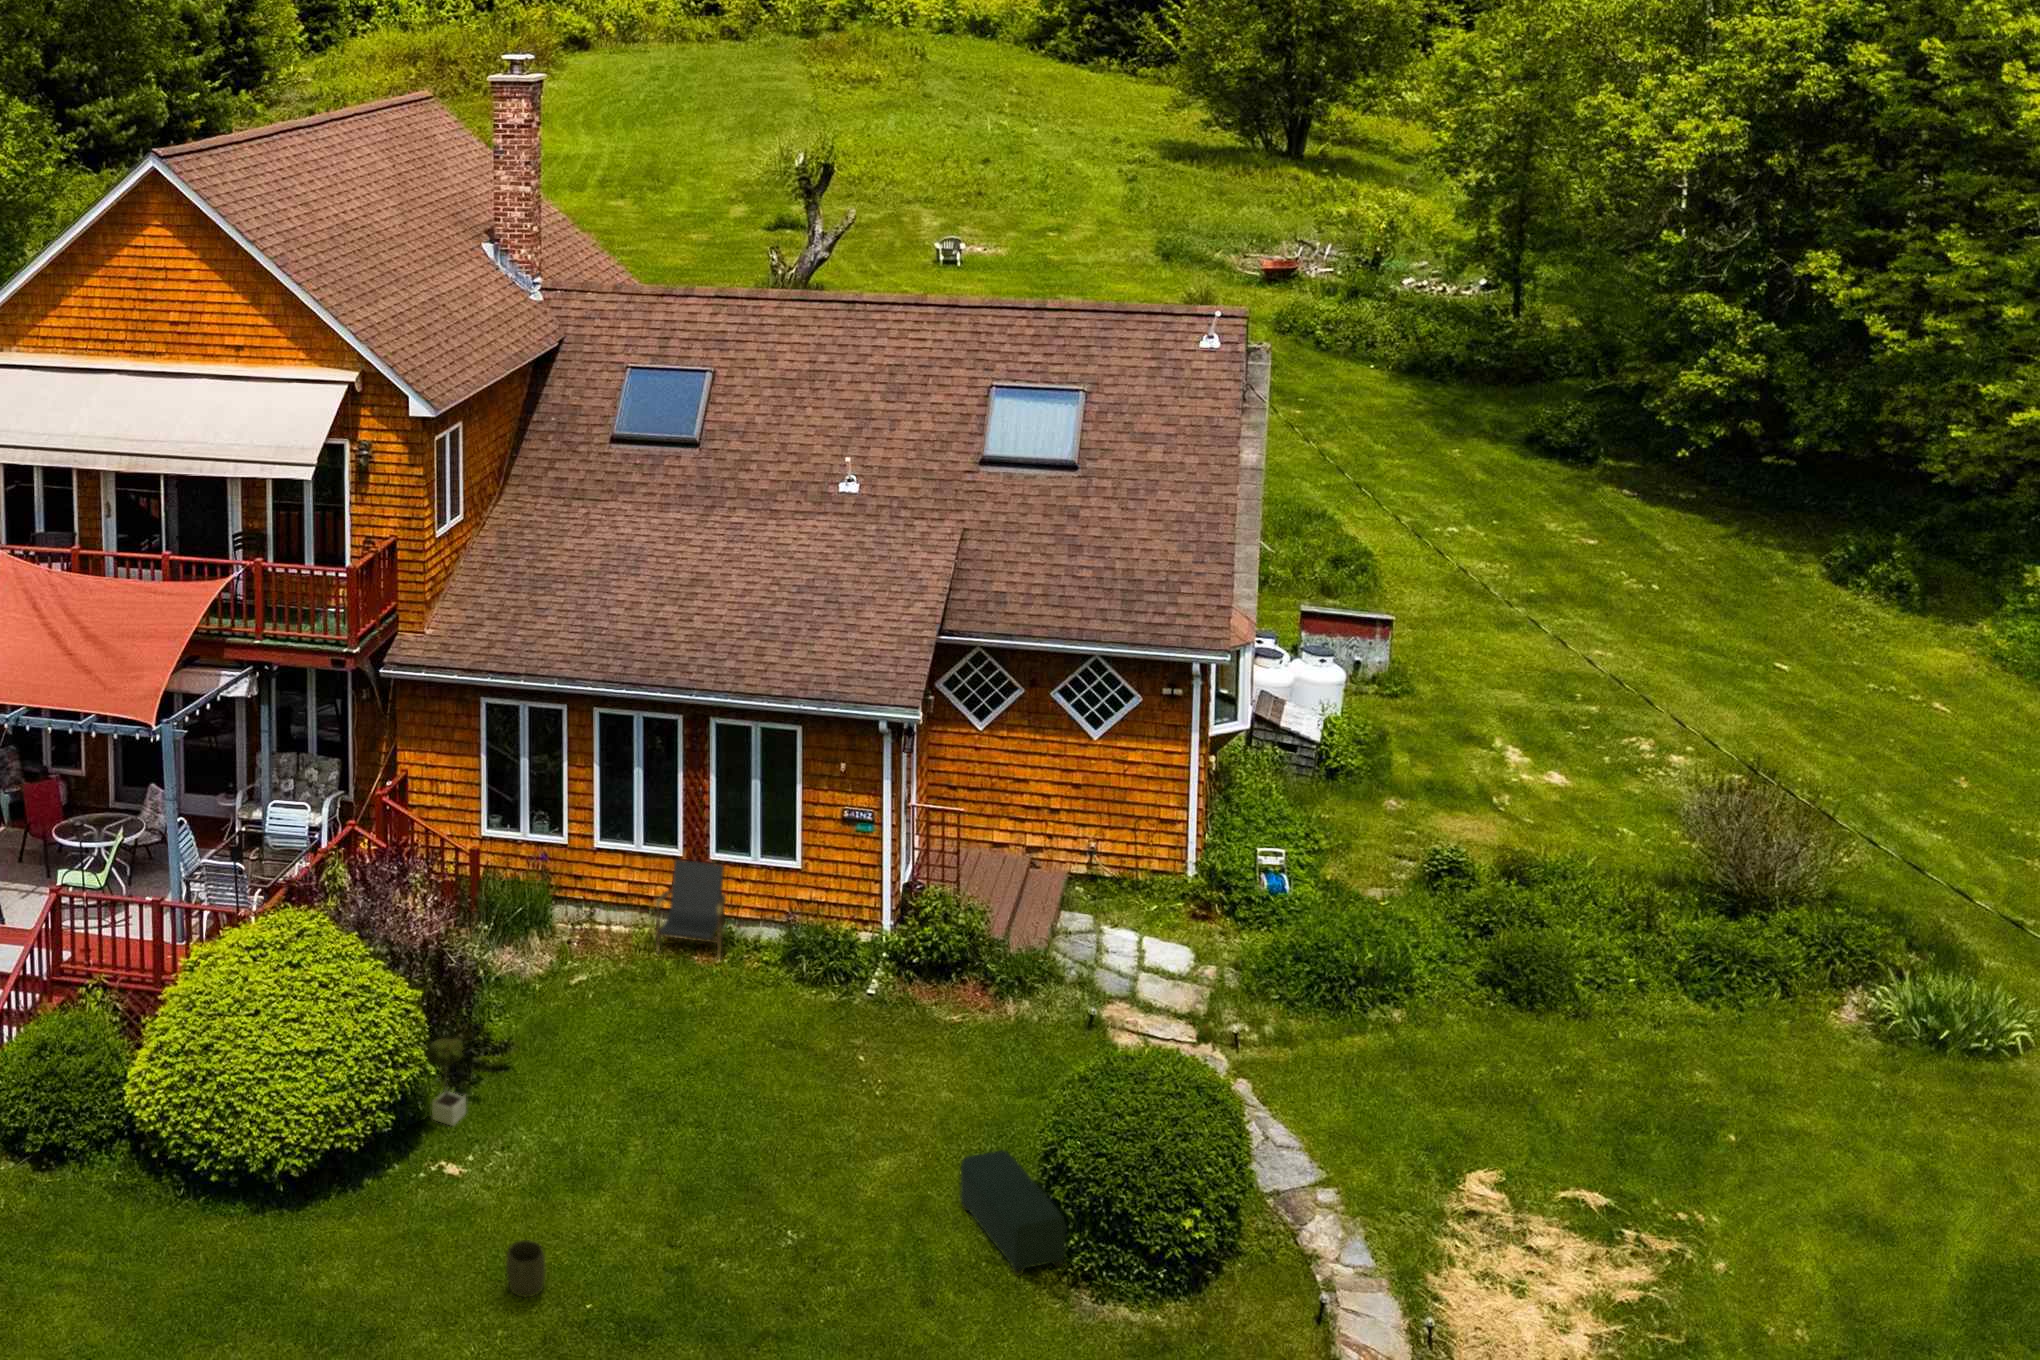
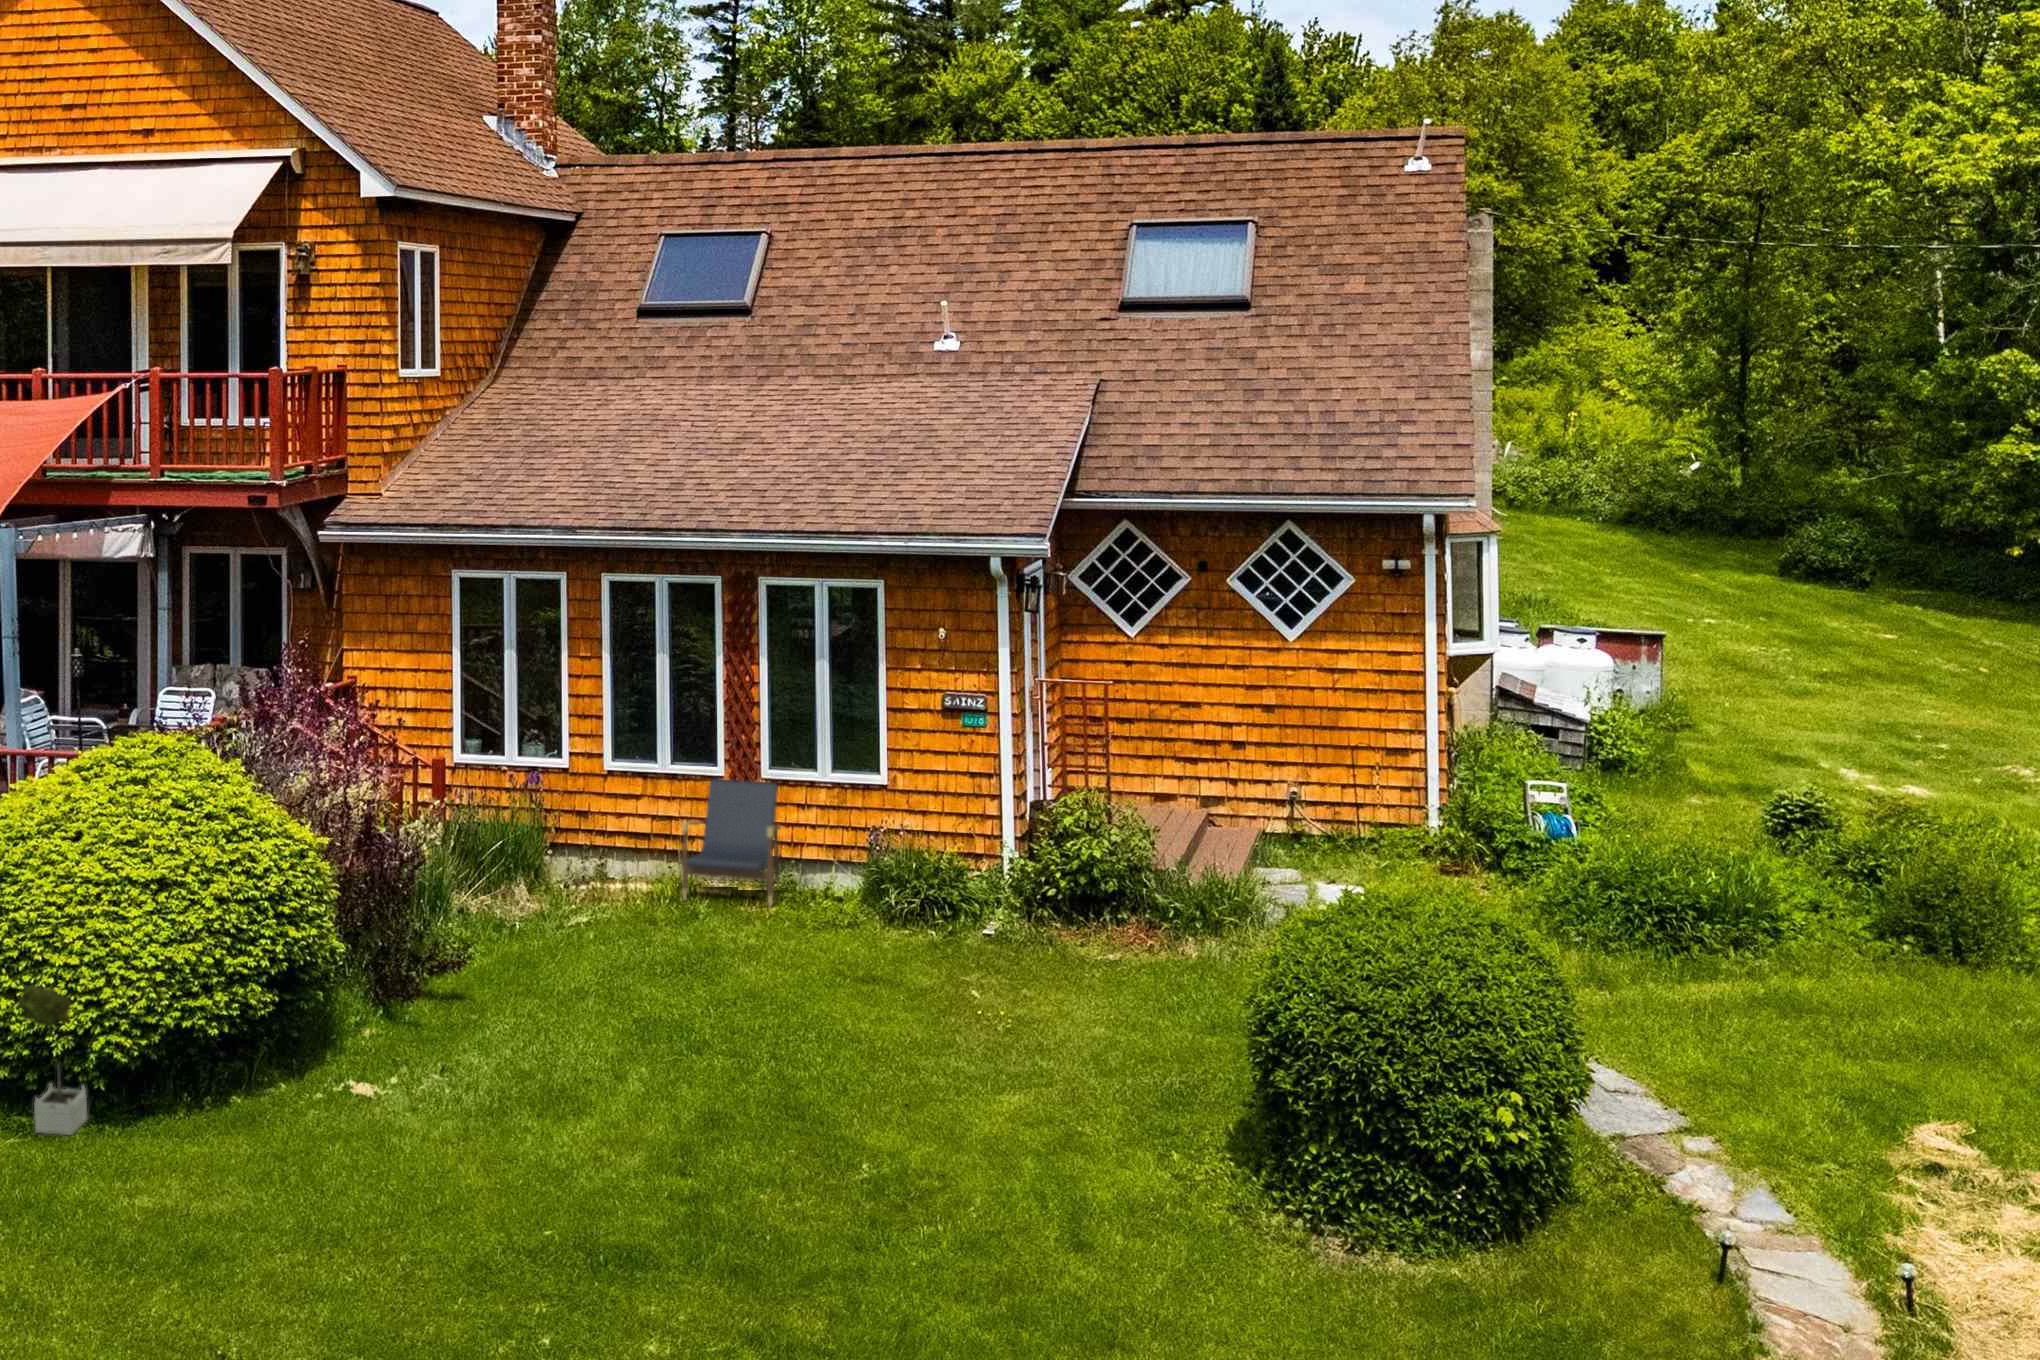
potted tree: present [426,1038,466,1126] -> present [19,985,88,1135]
bench: present [960,1151,1066,1275] -> none [1124,1034,1292,1190]
woven basket: present [506,1240,546,1297] -> none [421,1126,481,1207]

